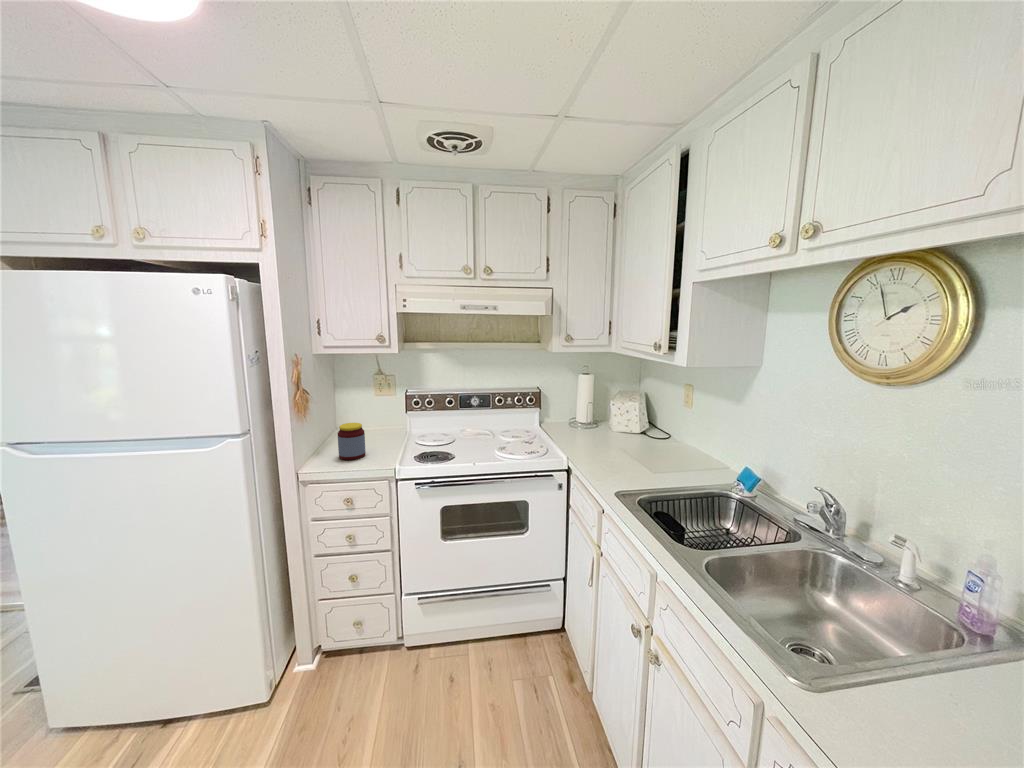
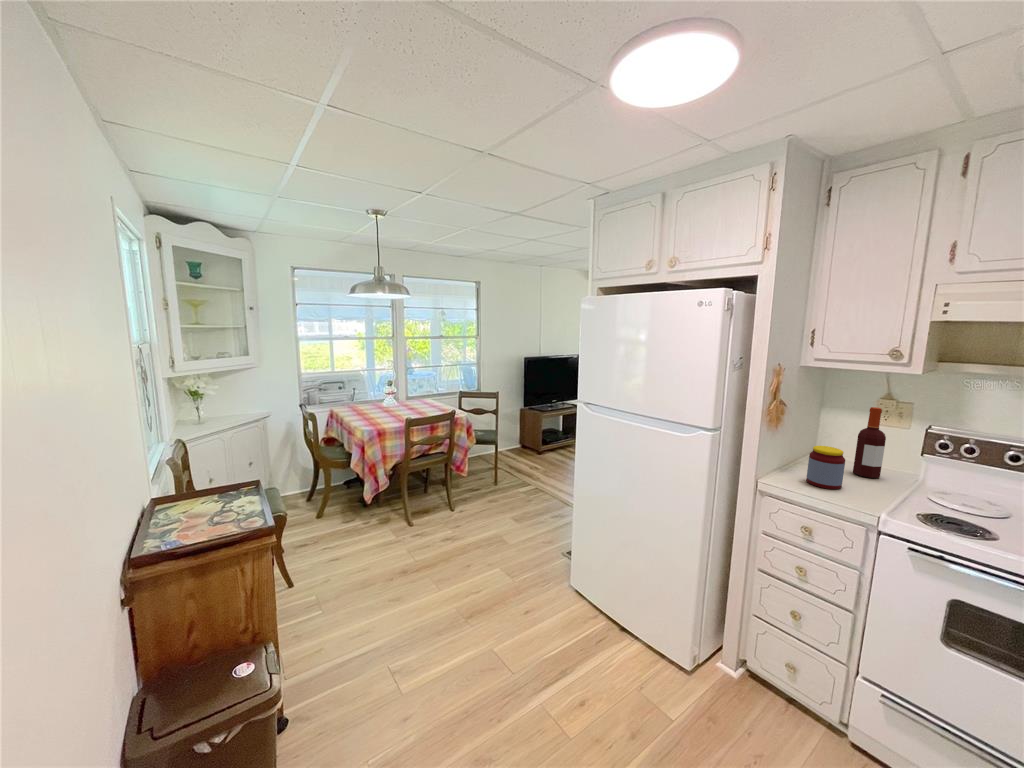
bottle: none [367,383,386,440] -> present [853,407,886,478]

